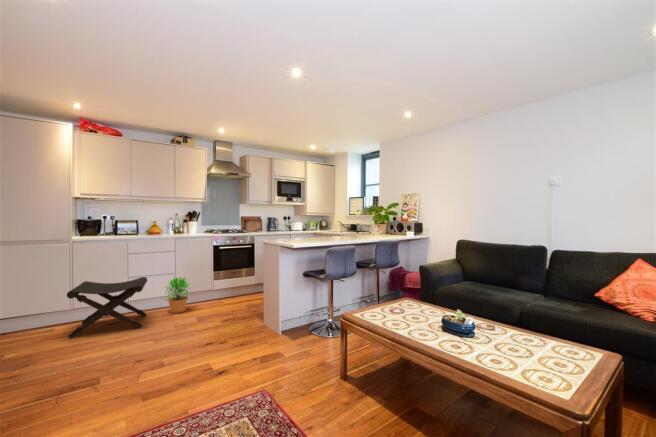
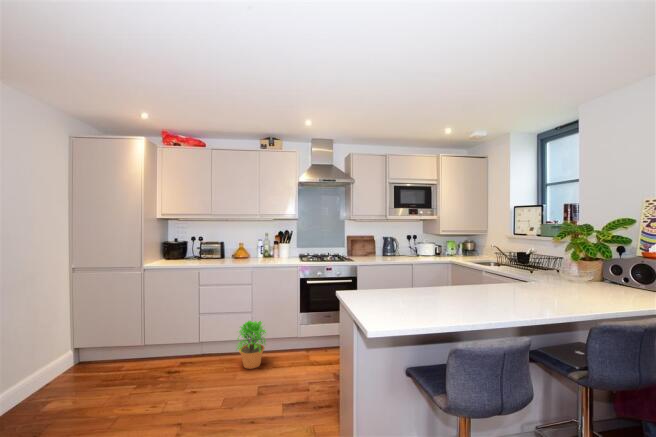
footstool: present [67,277,147,338] -> none [120,316,218,391]

